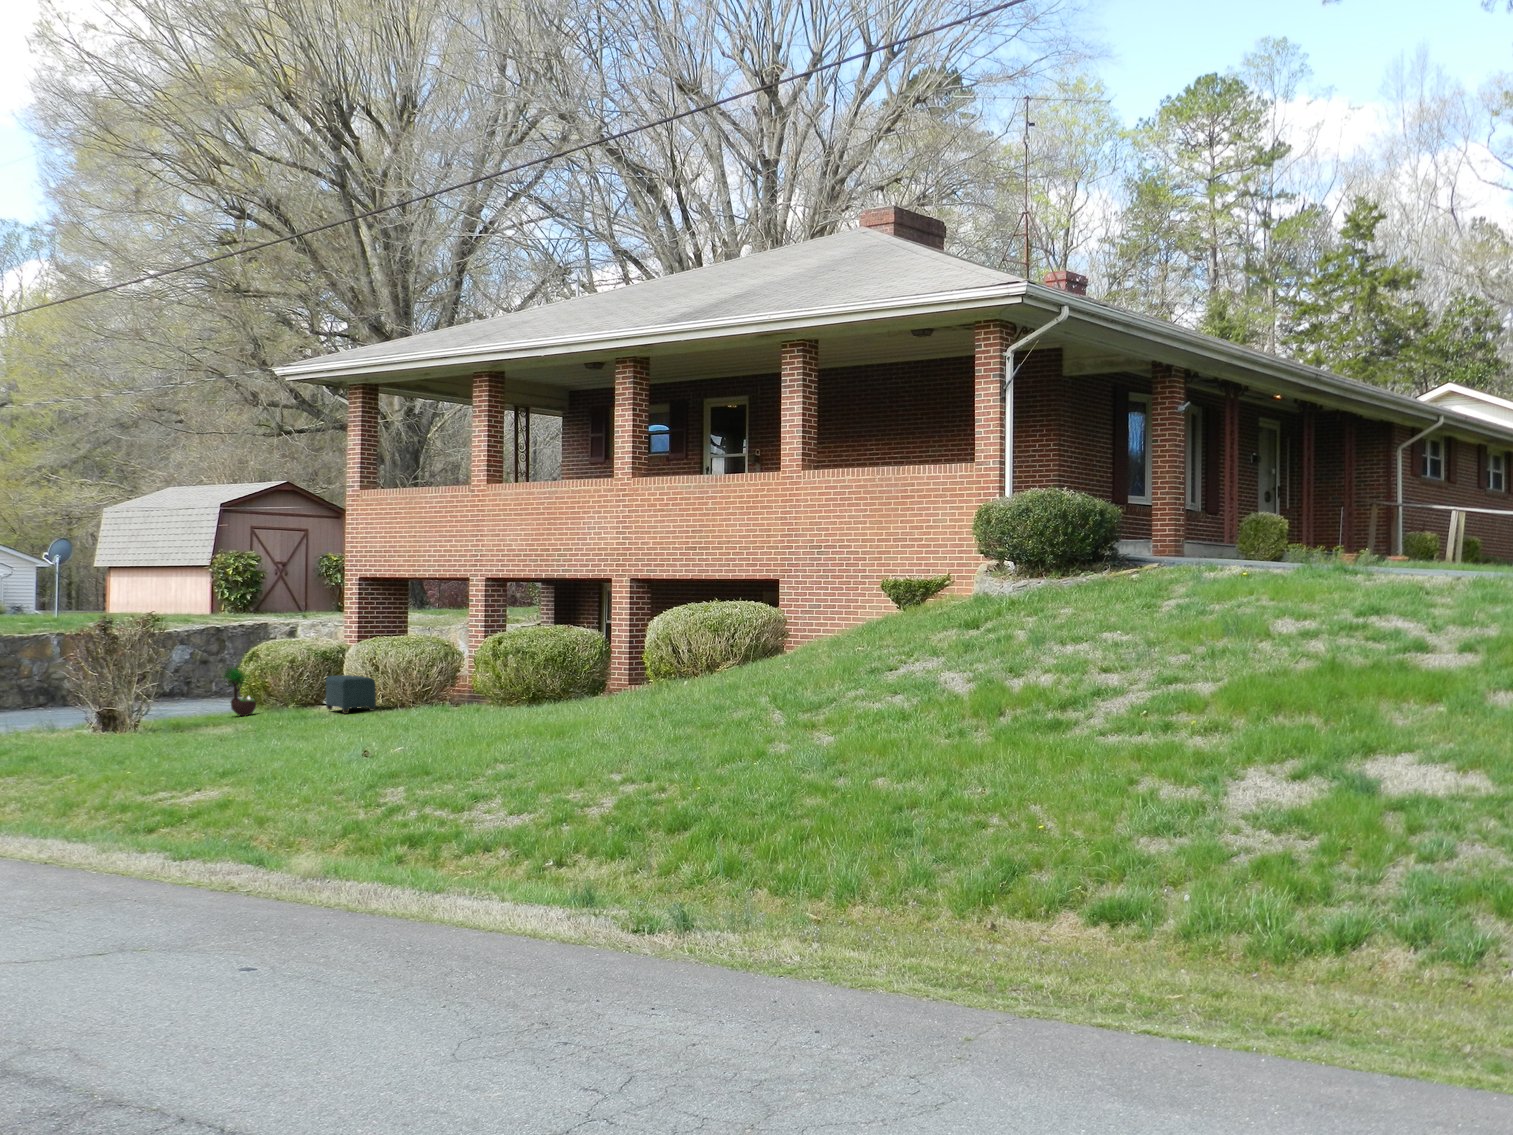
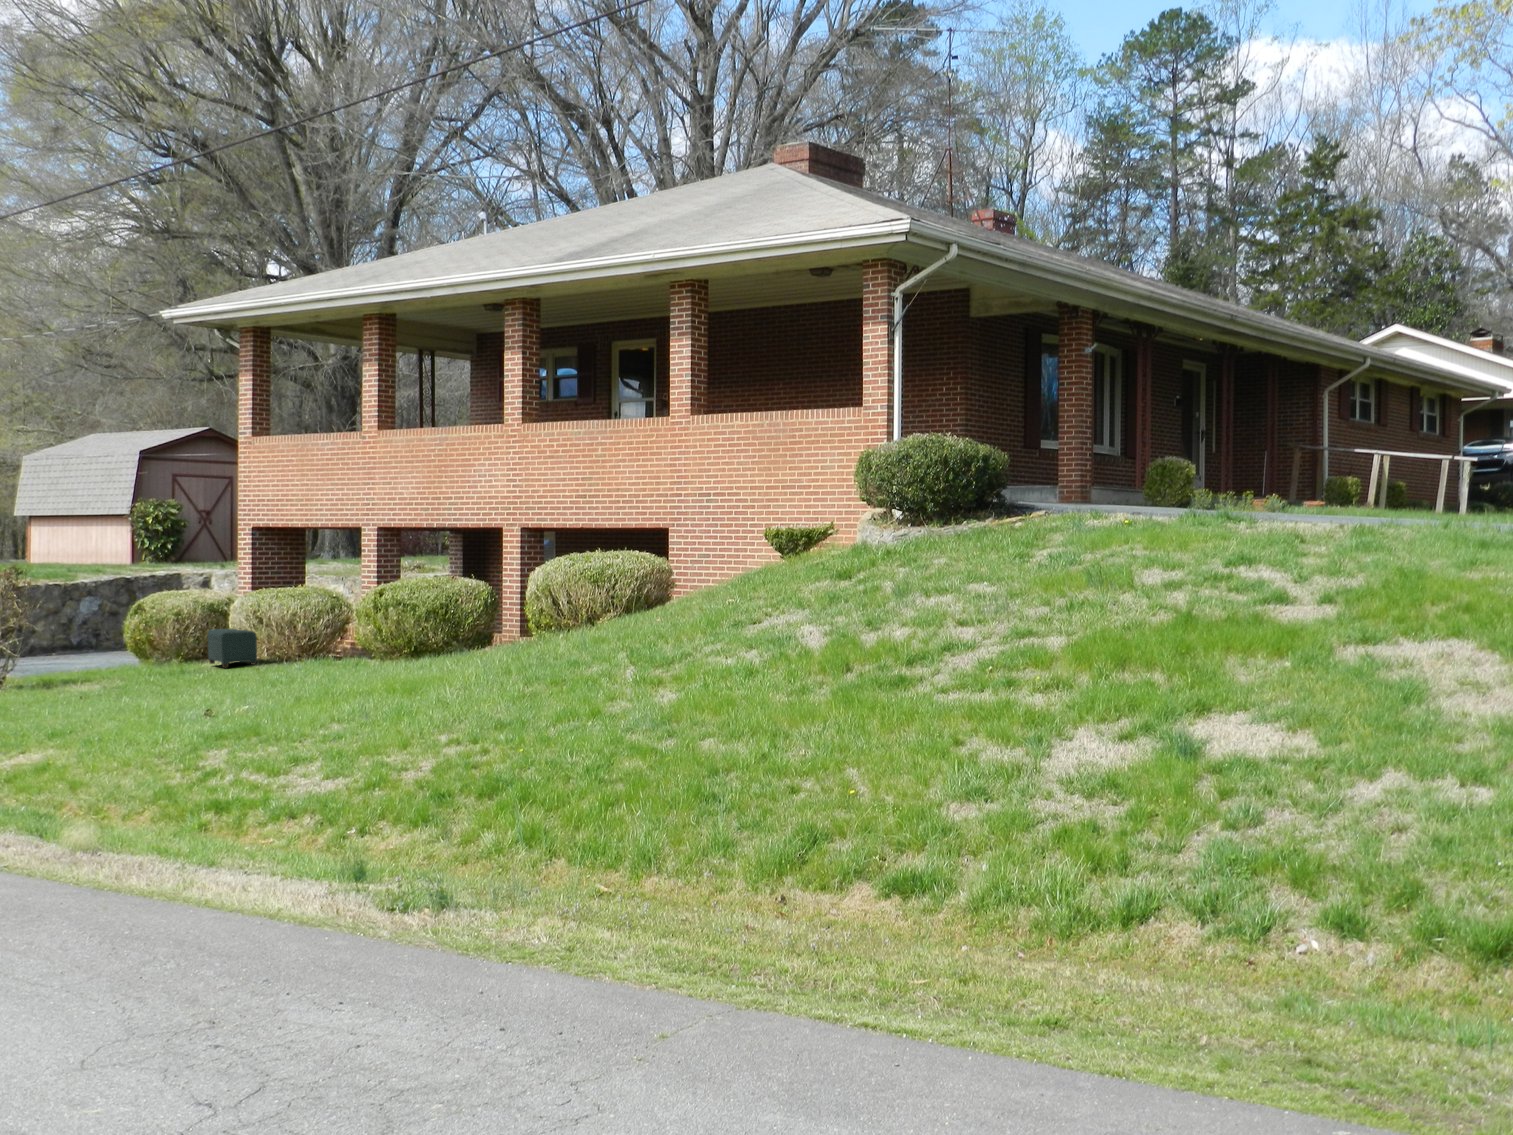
potted tree: present [224,666,256,716] -> none [104,615,141,671]

